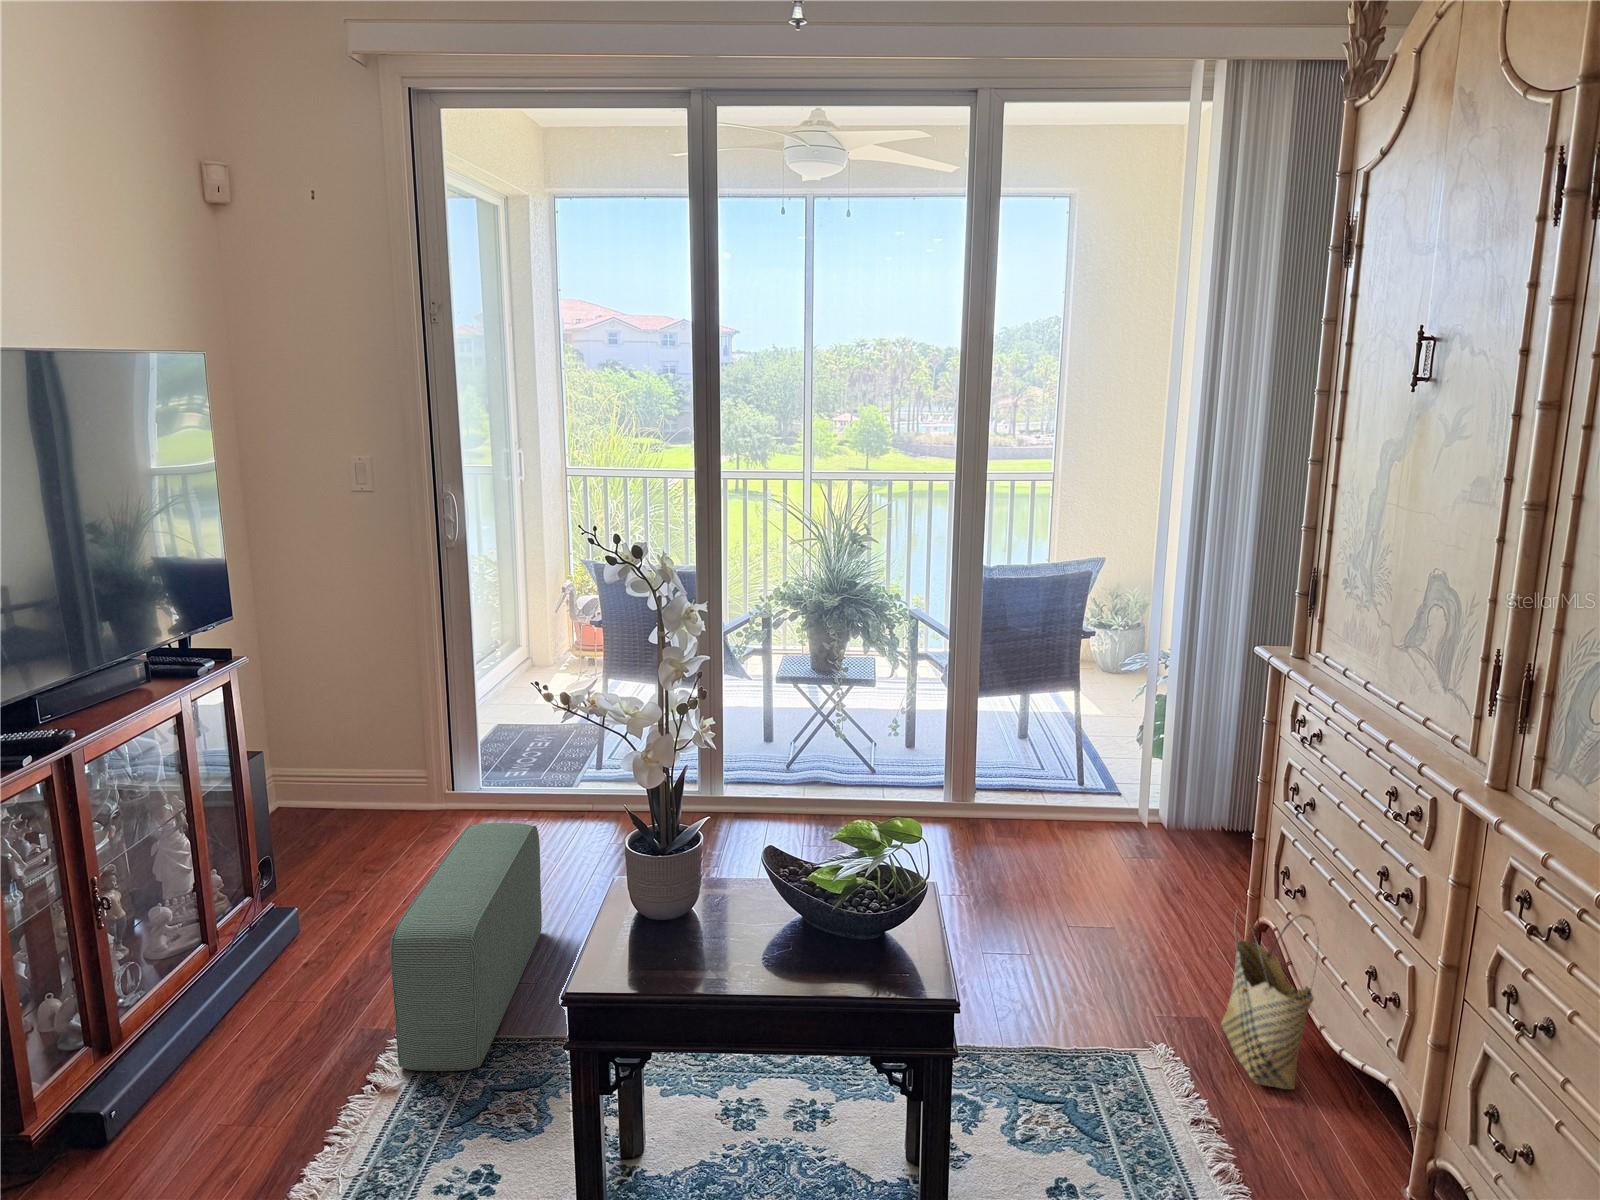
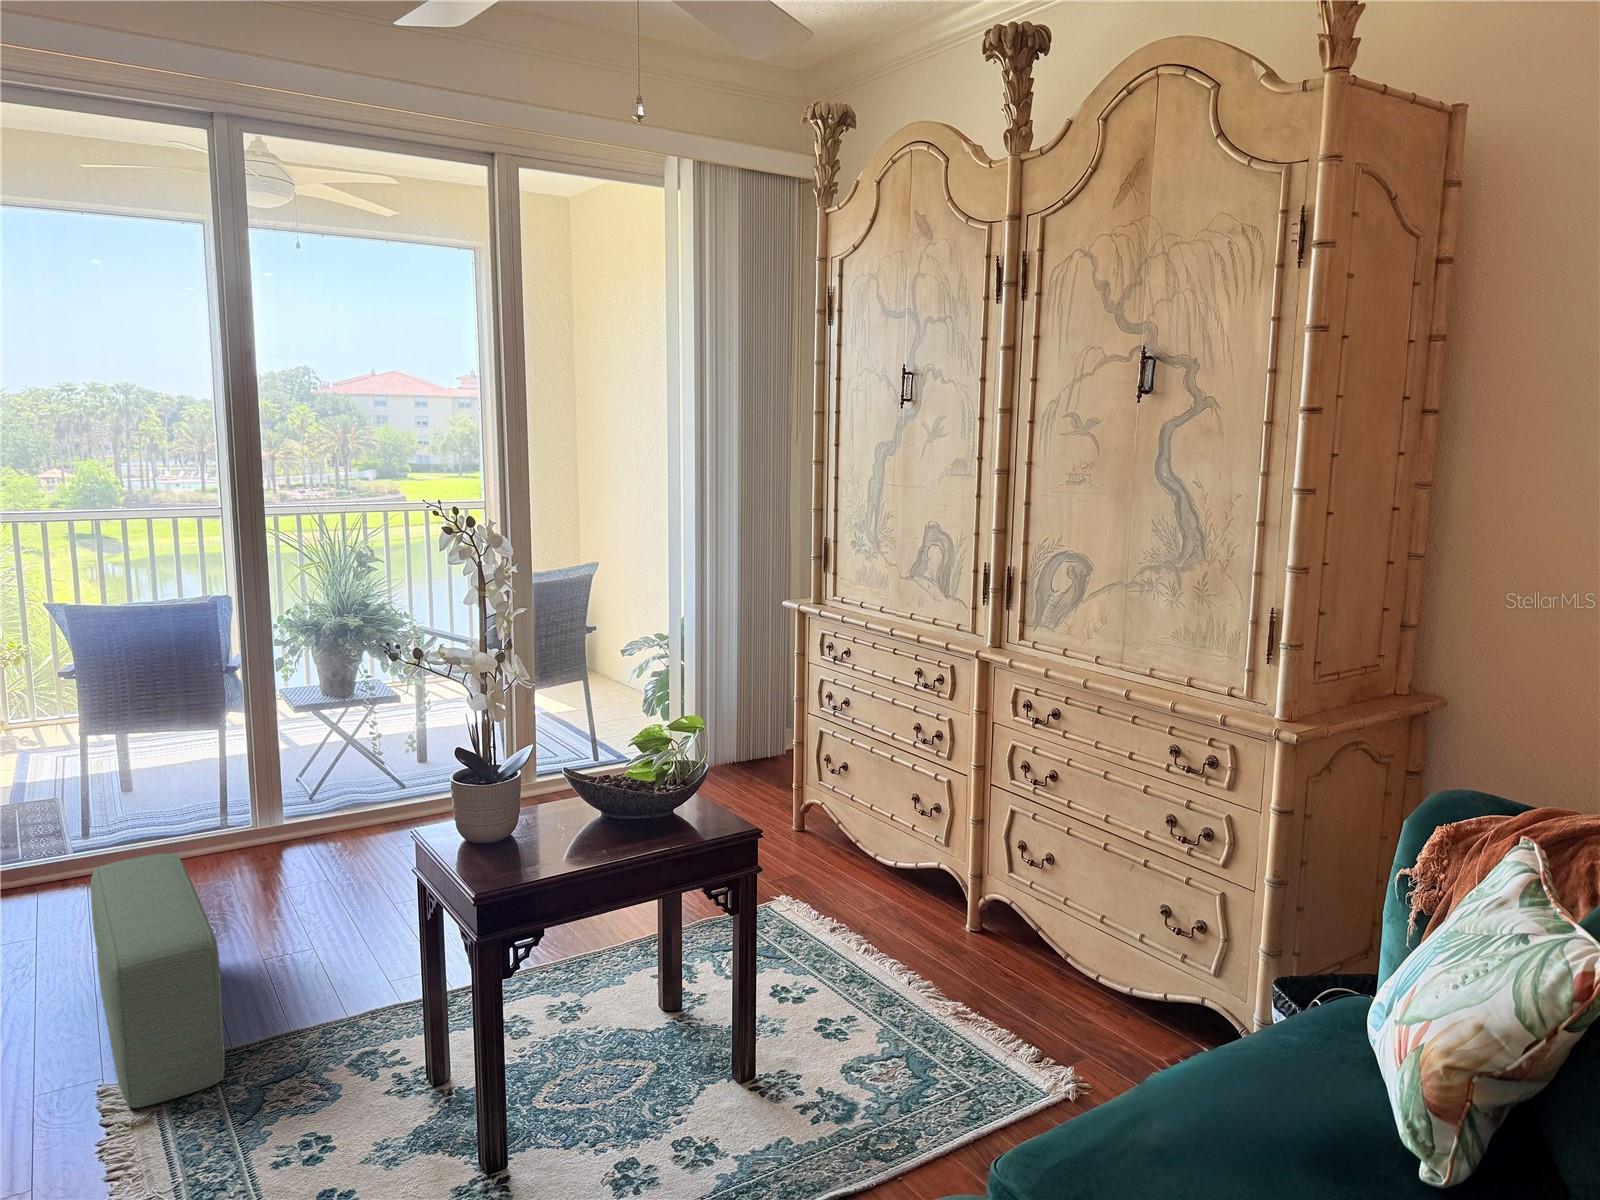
woven basket: present [1221,909,1319,1089] -> none [812,774,883,898]

